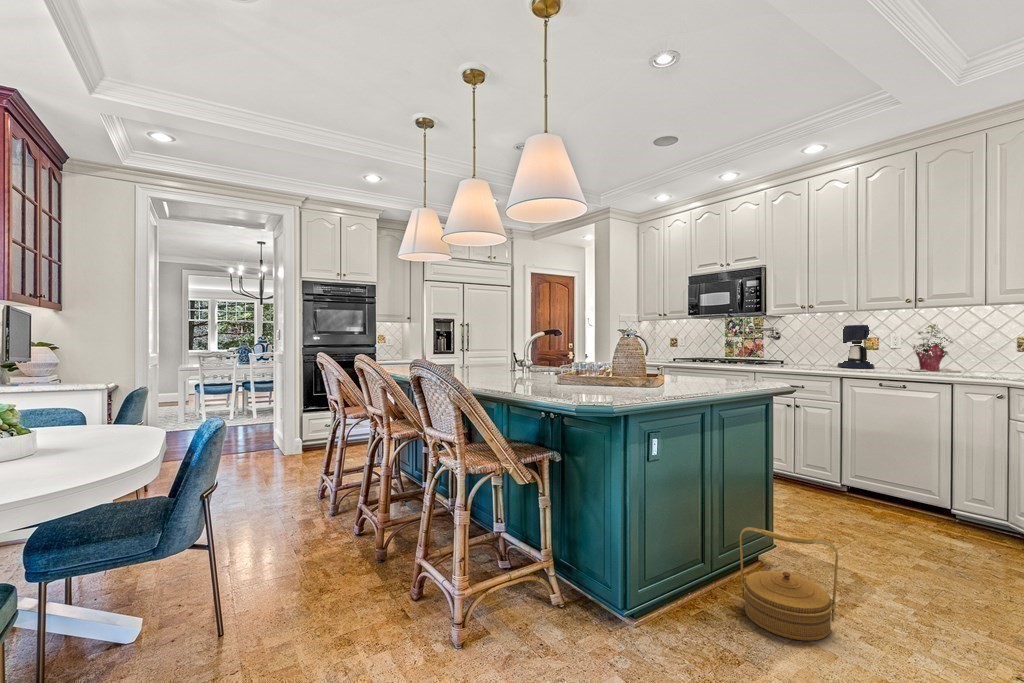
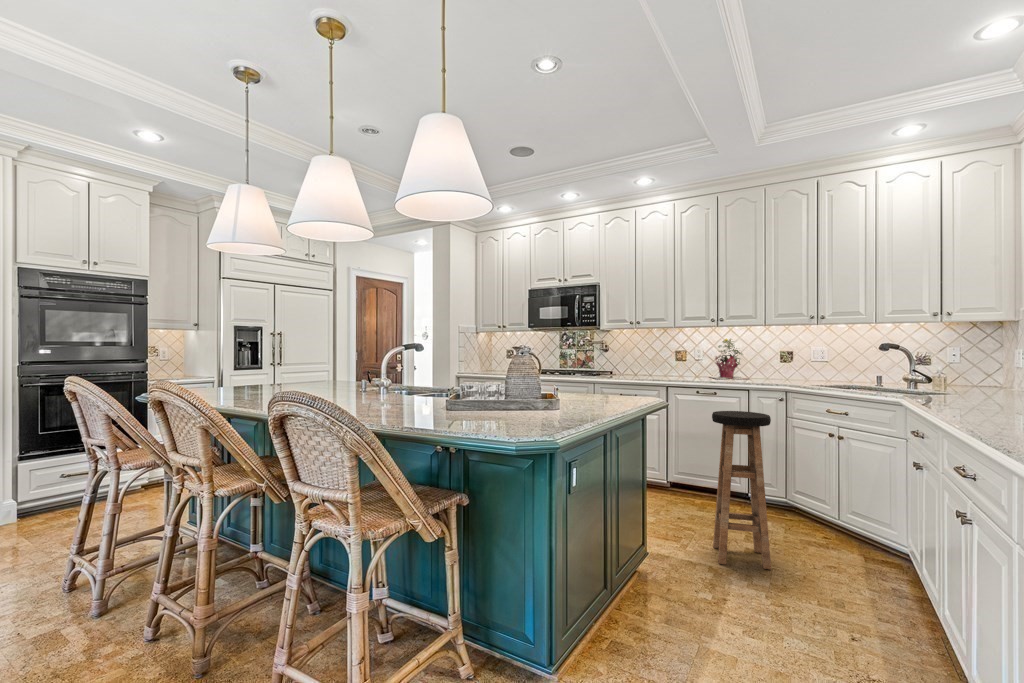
coffee maker: present [837,325,875,368] -> none [656,339,686,377]
bar stool: none [864,403,941,586] -> present [712,411,771,570]
basket: present [740,527,838,641] -> none [642,547,730,655]

